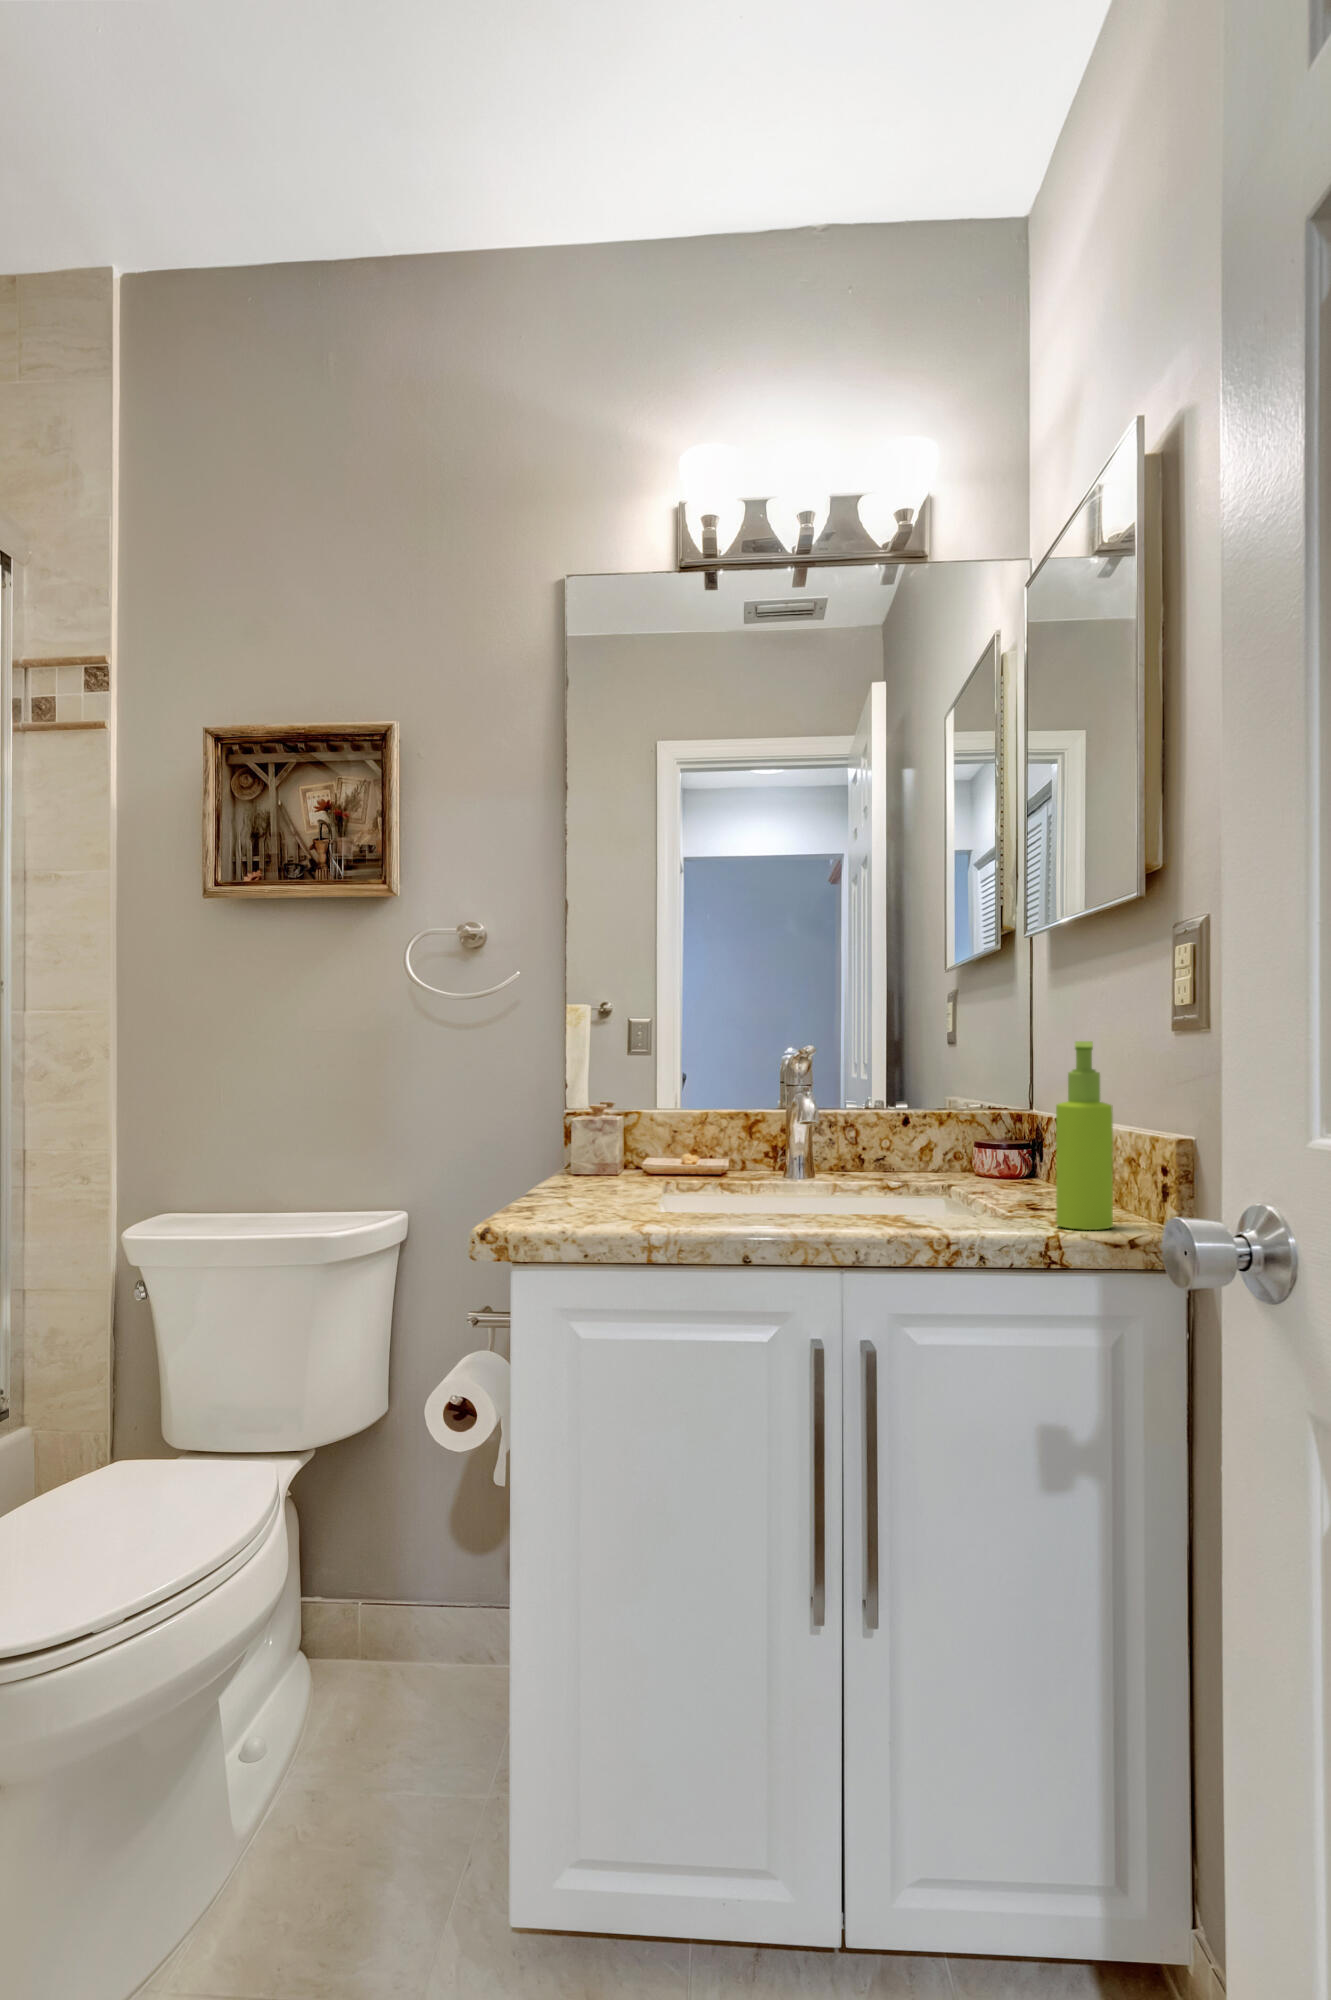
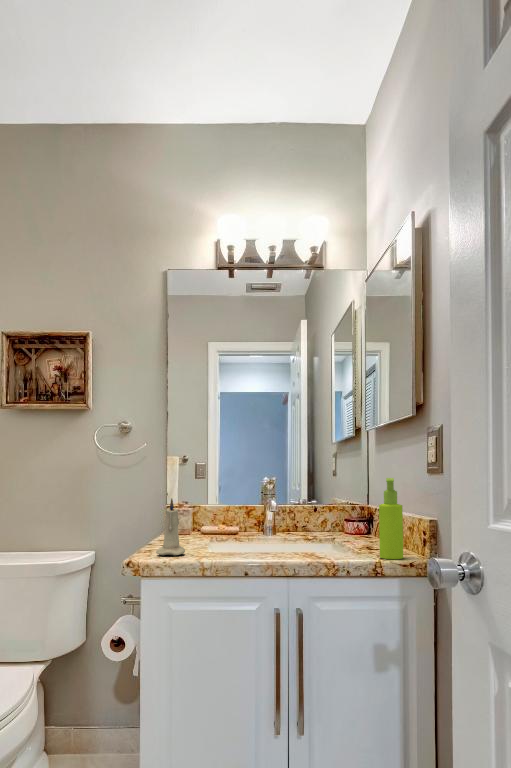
candle: none [540,1088,606,1217] -> present [156,498,185,555]

